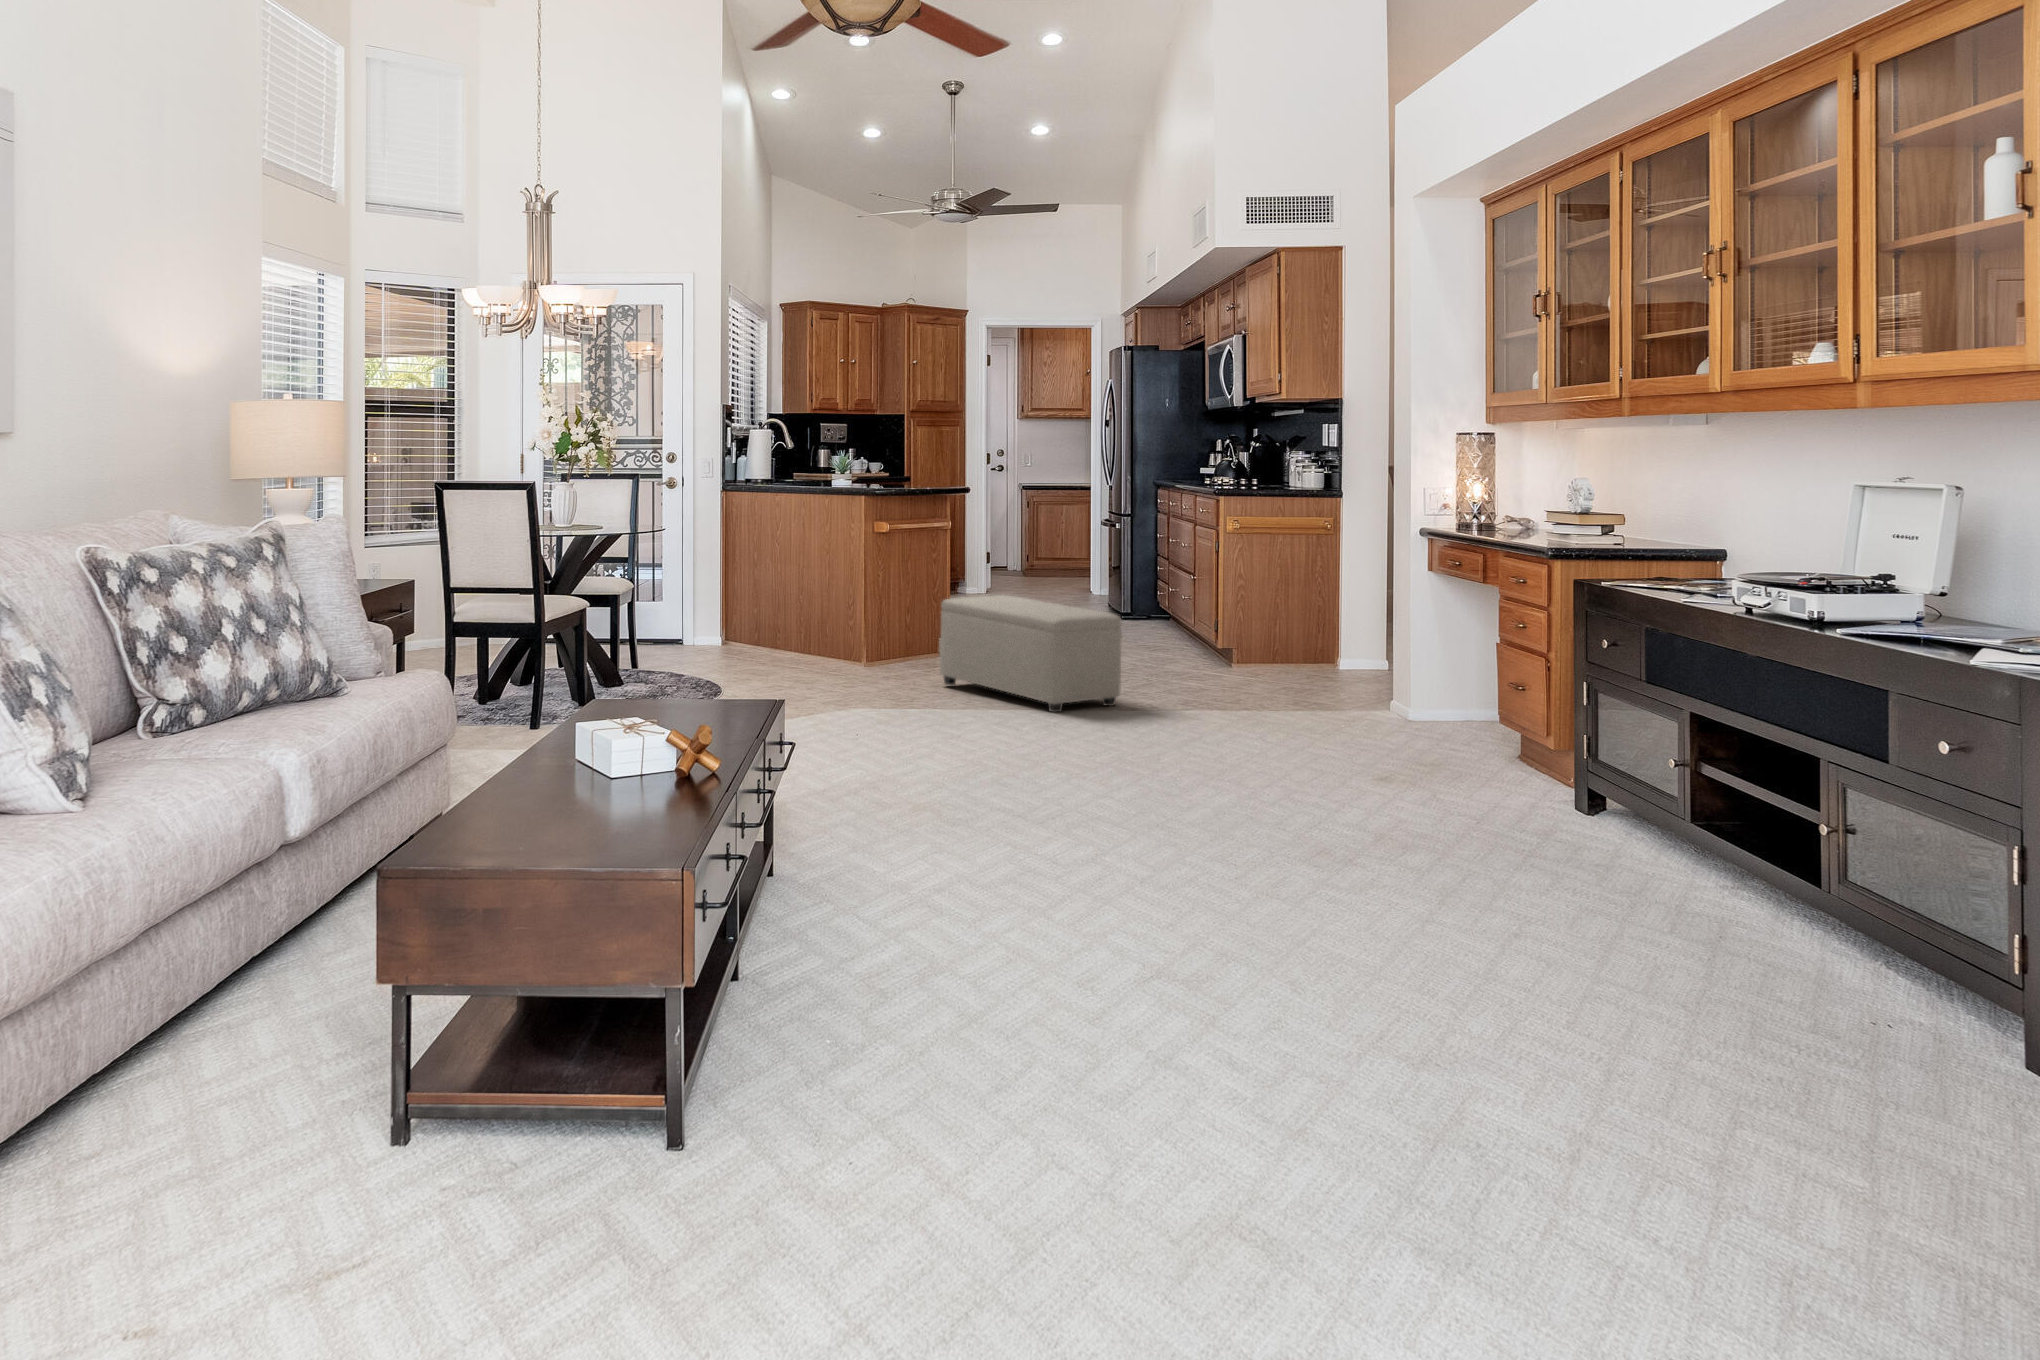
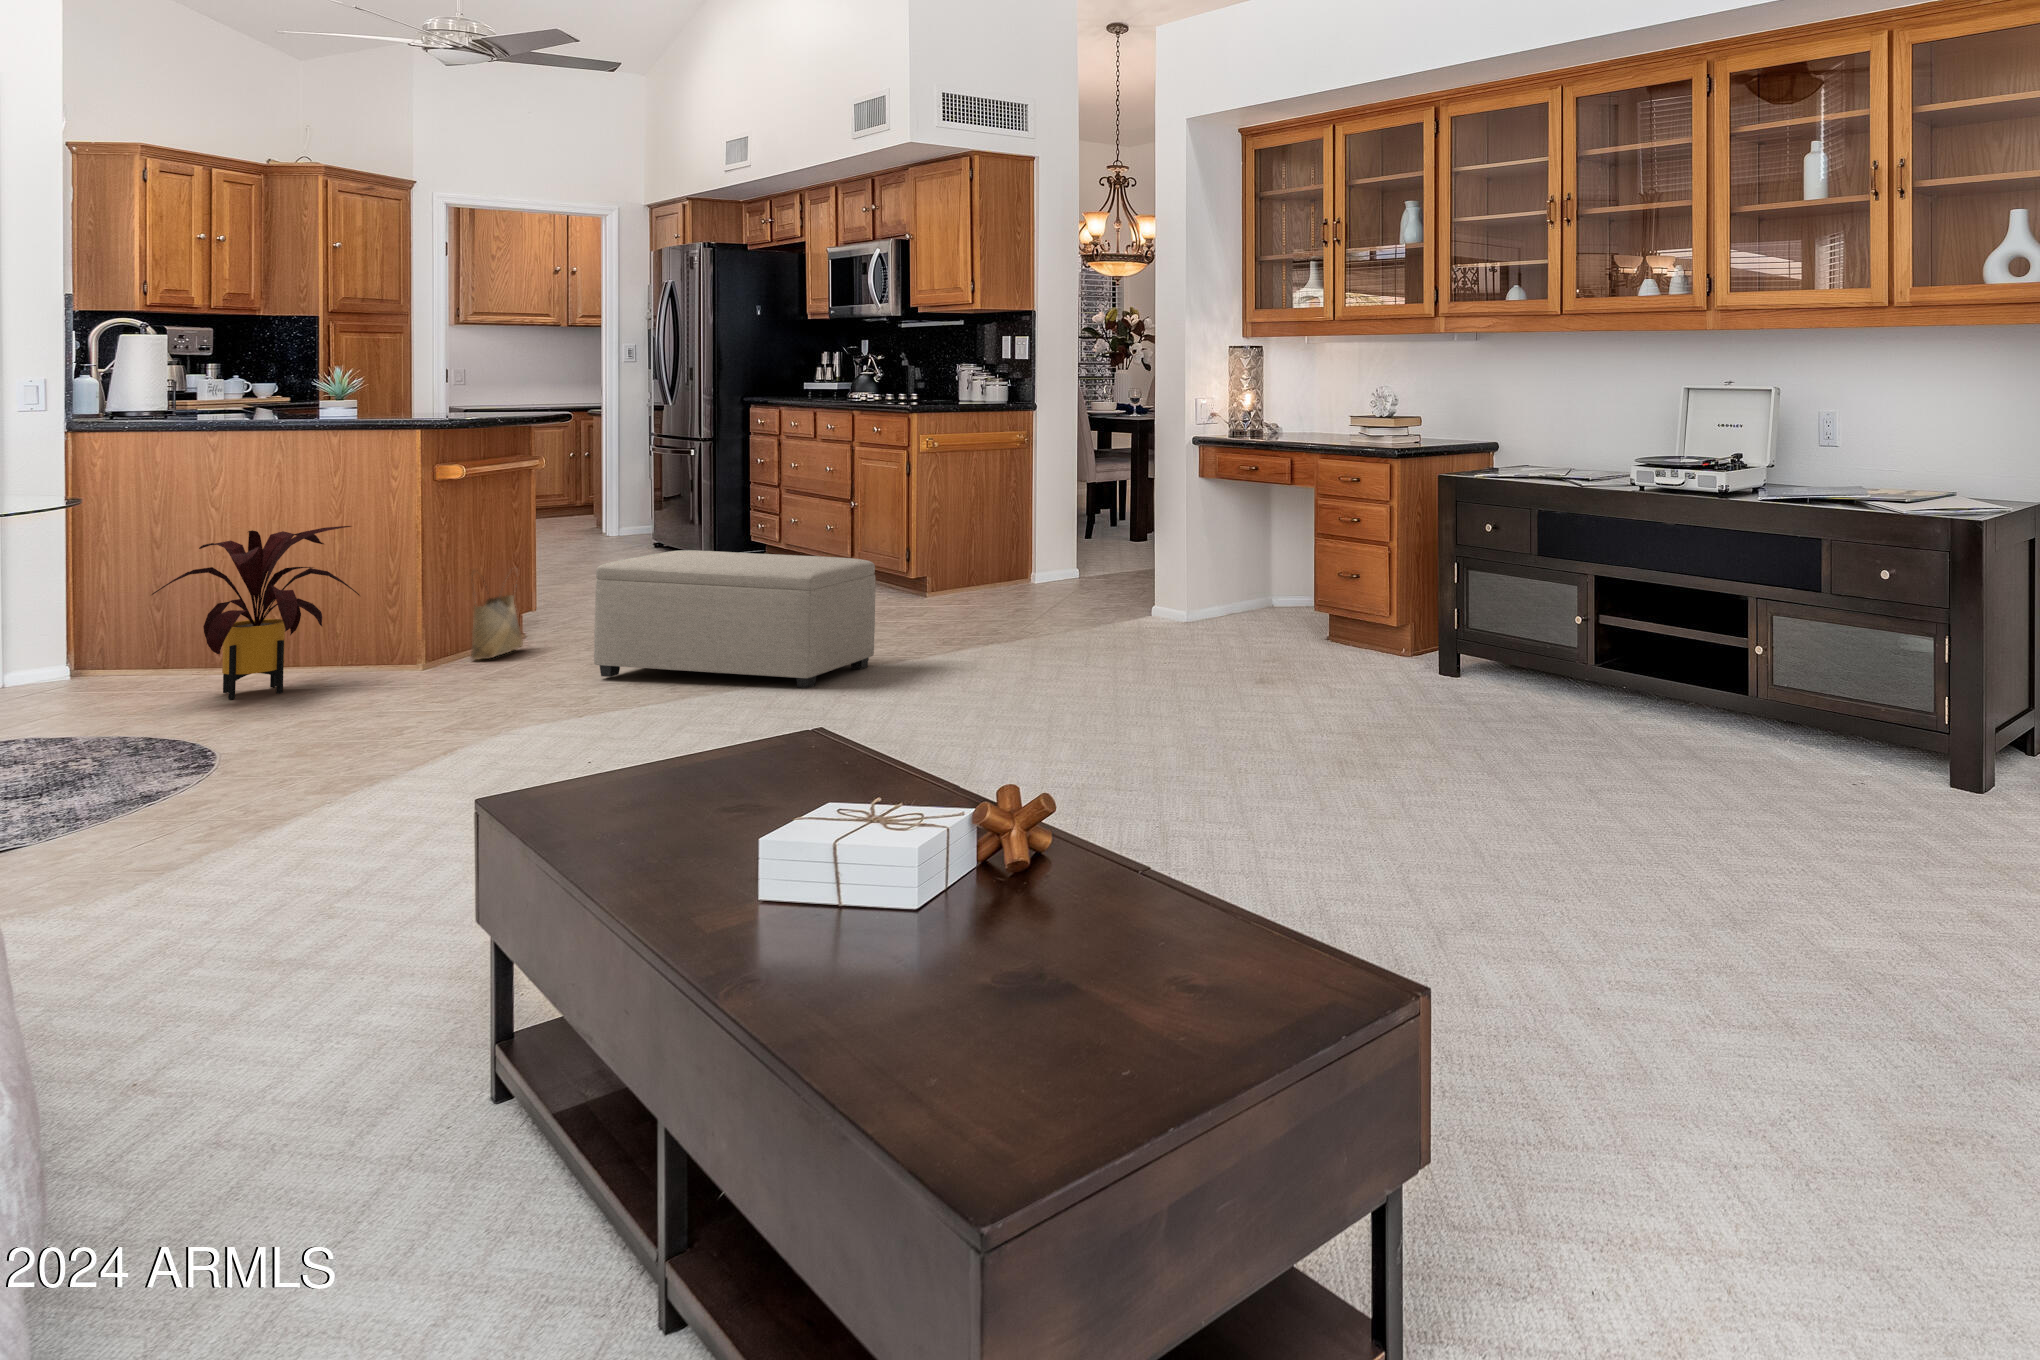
house plant: none [721,557,826,668] -> present [152,526,360,700]
woven basket: none [891,598,928,664] -> present [471,579,523,660]

